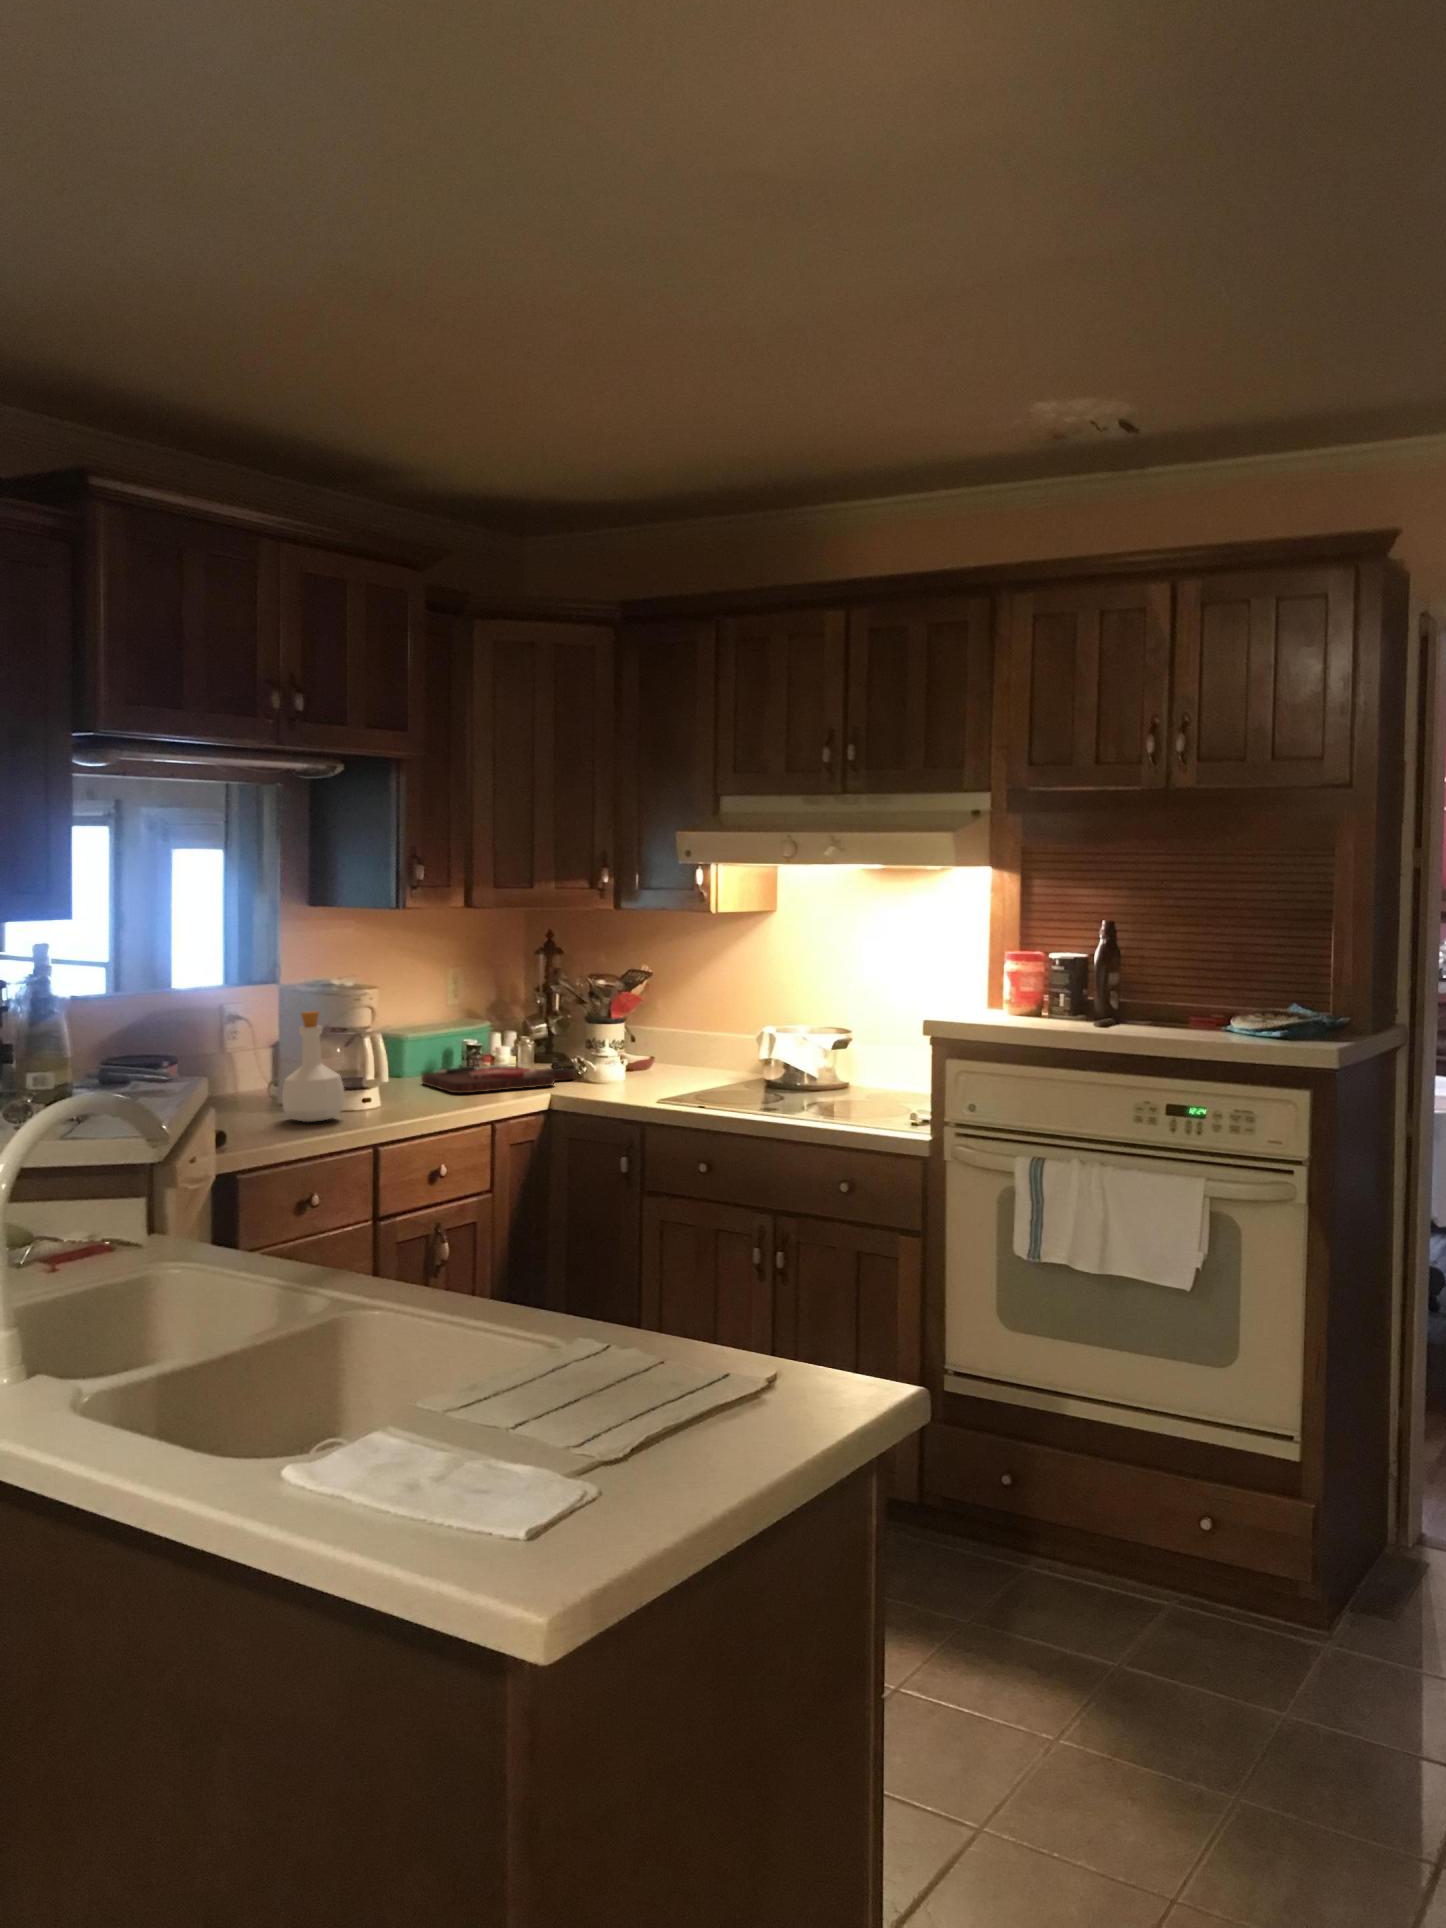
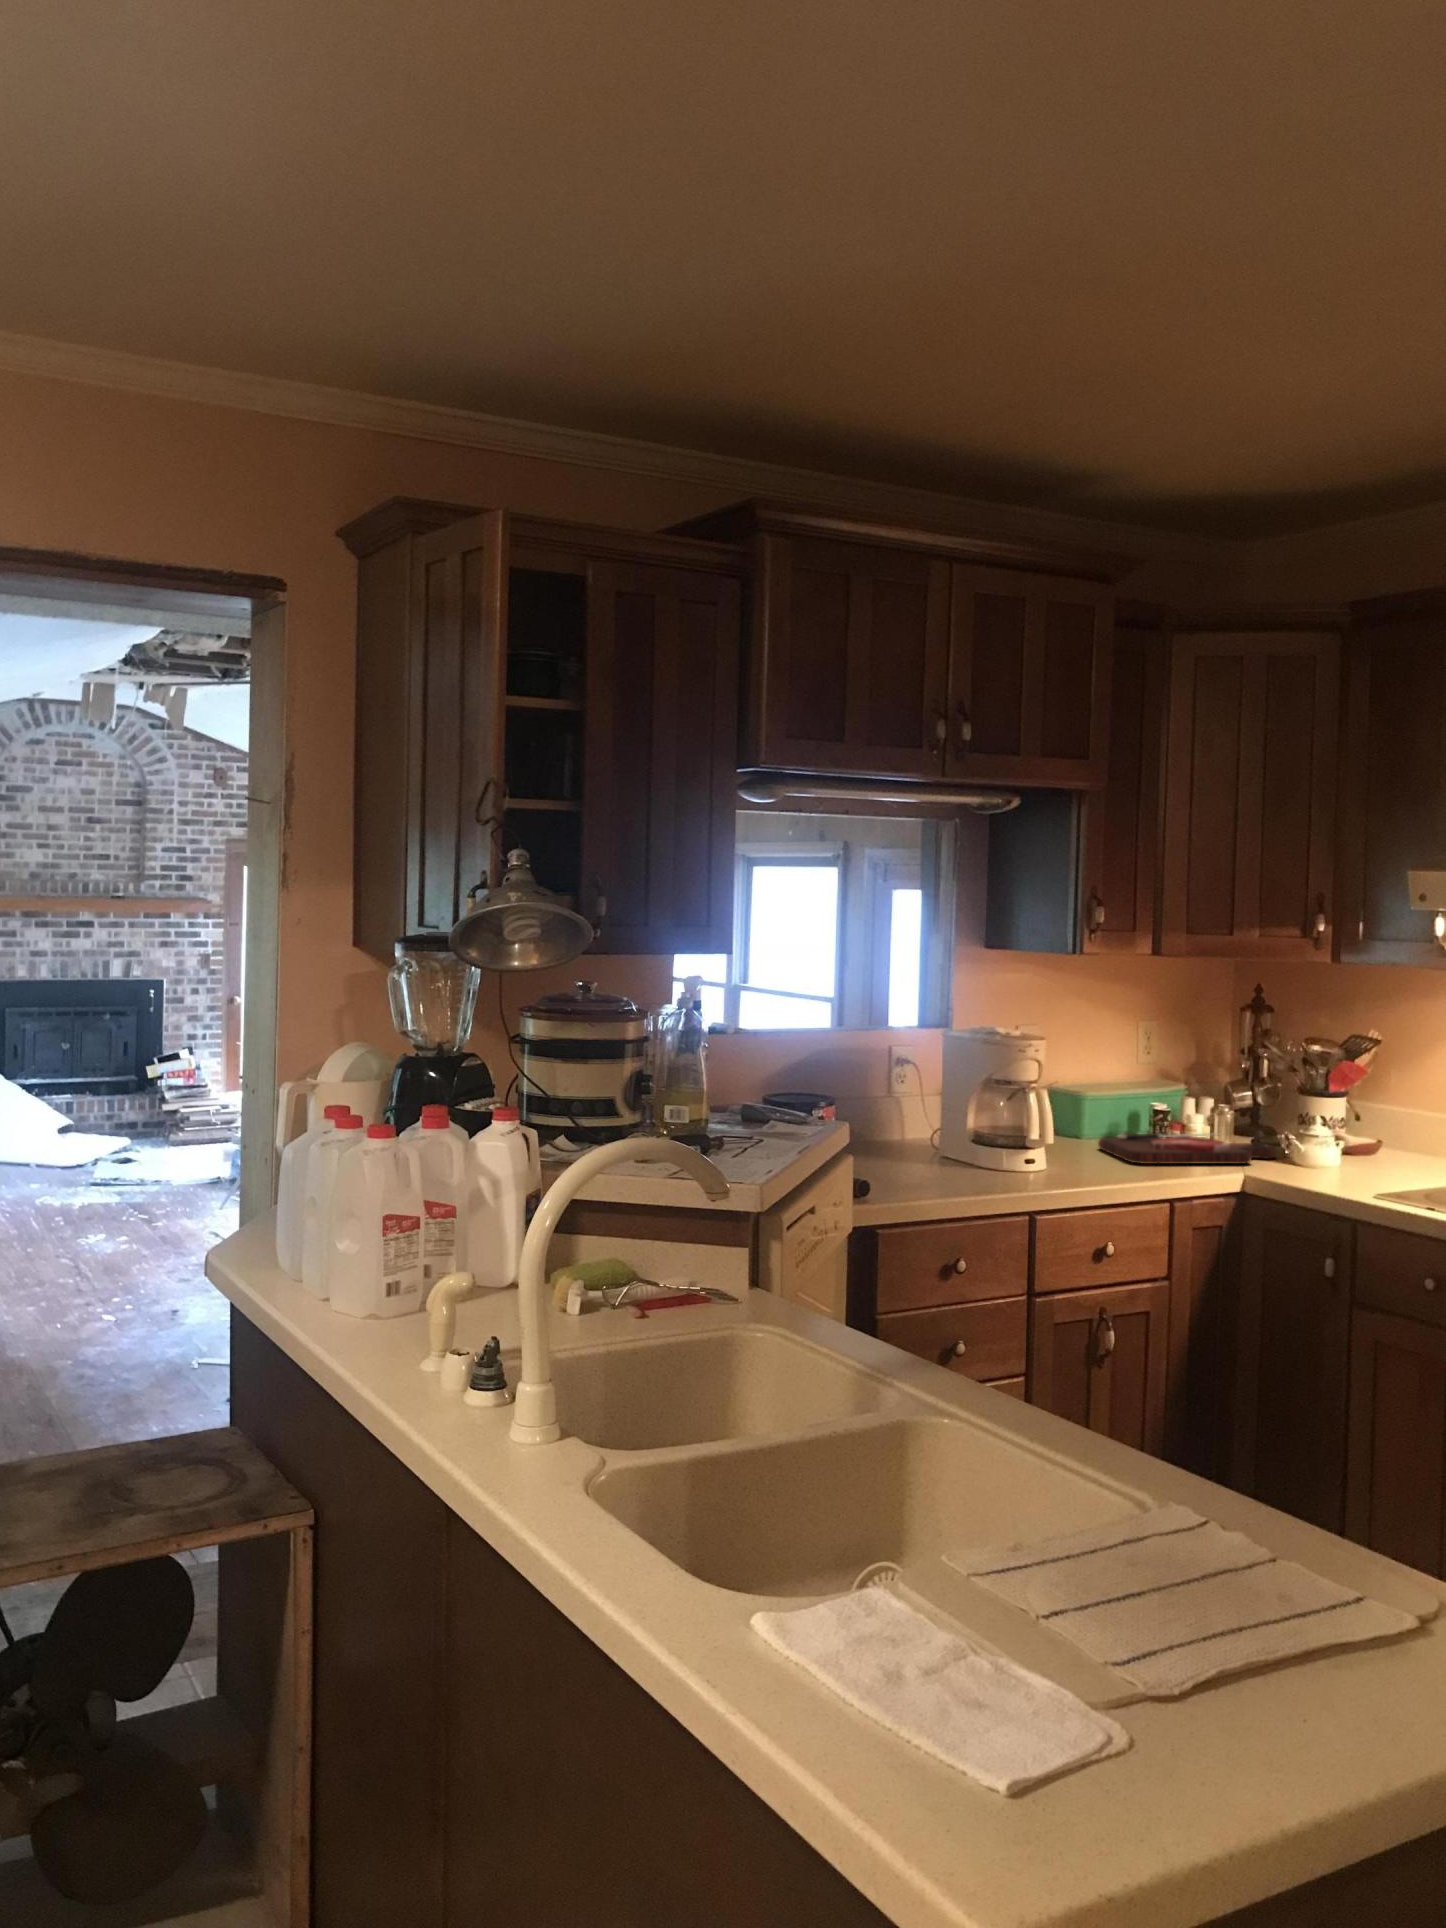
bottle: present [282,1011,344,1122] -> none [937,1061,1003,1181]

